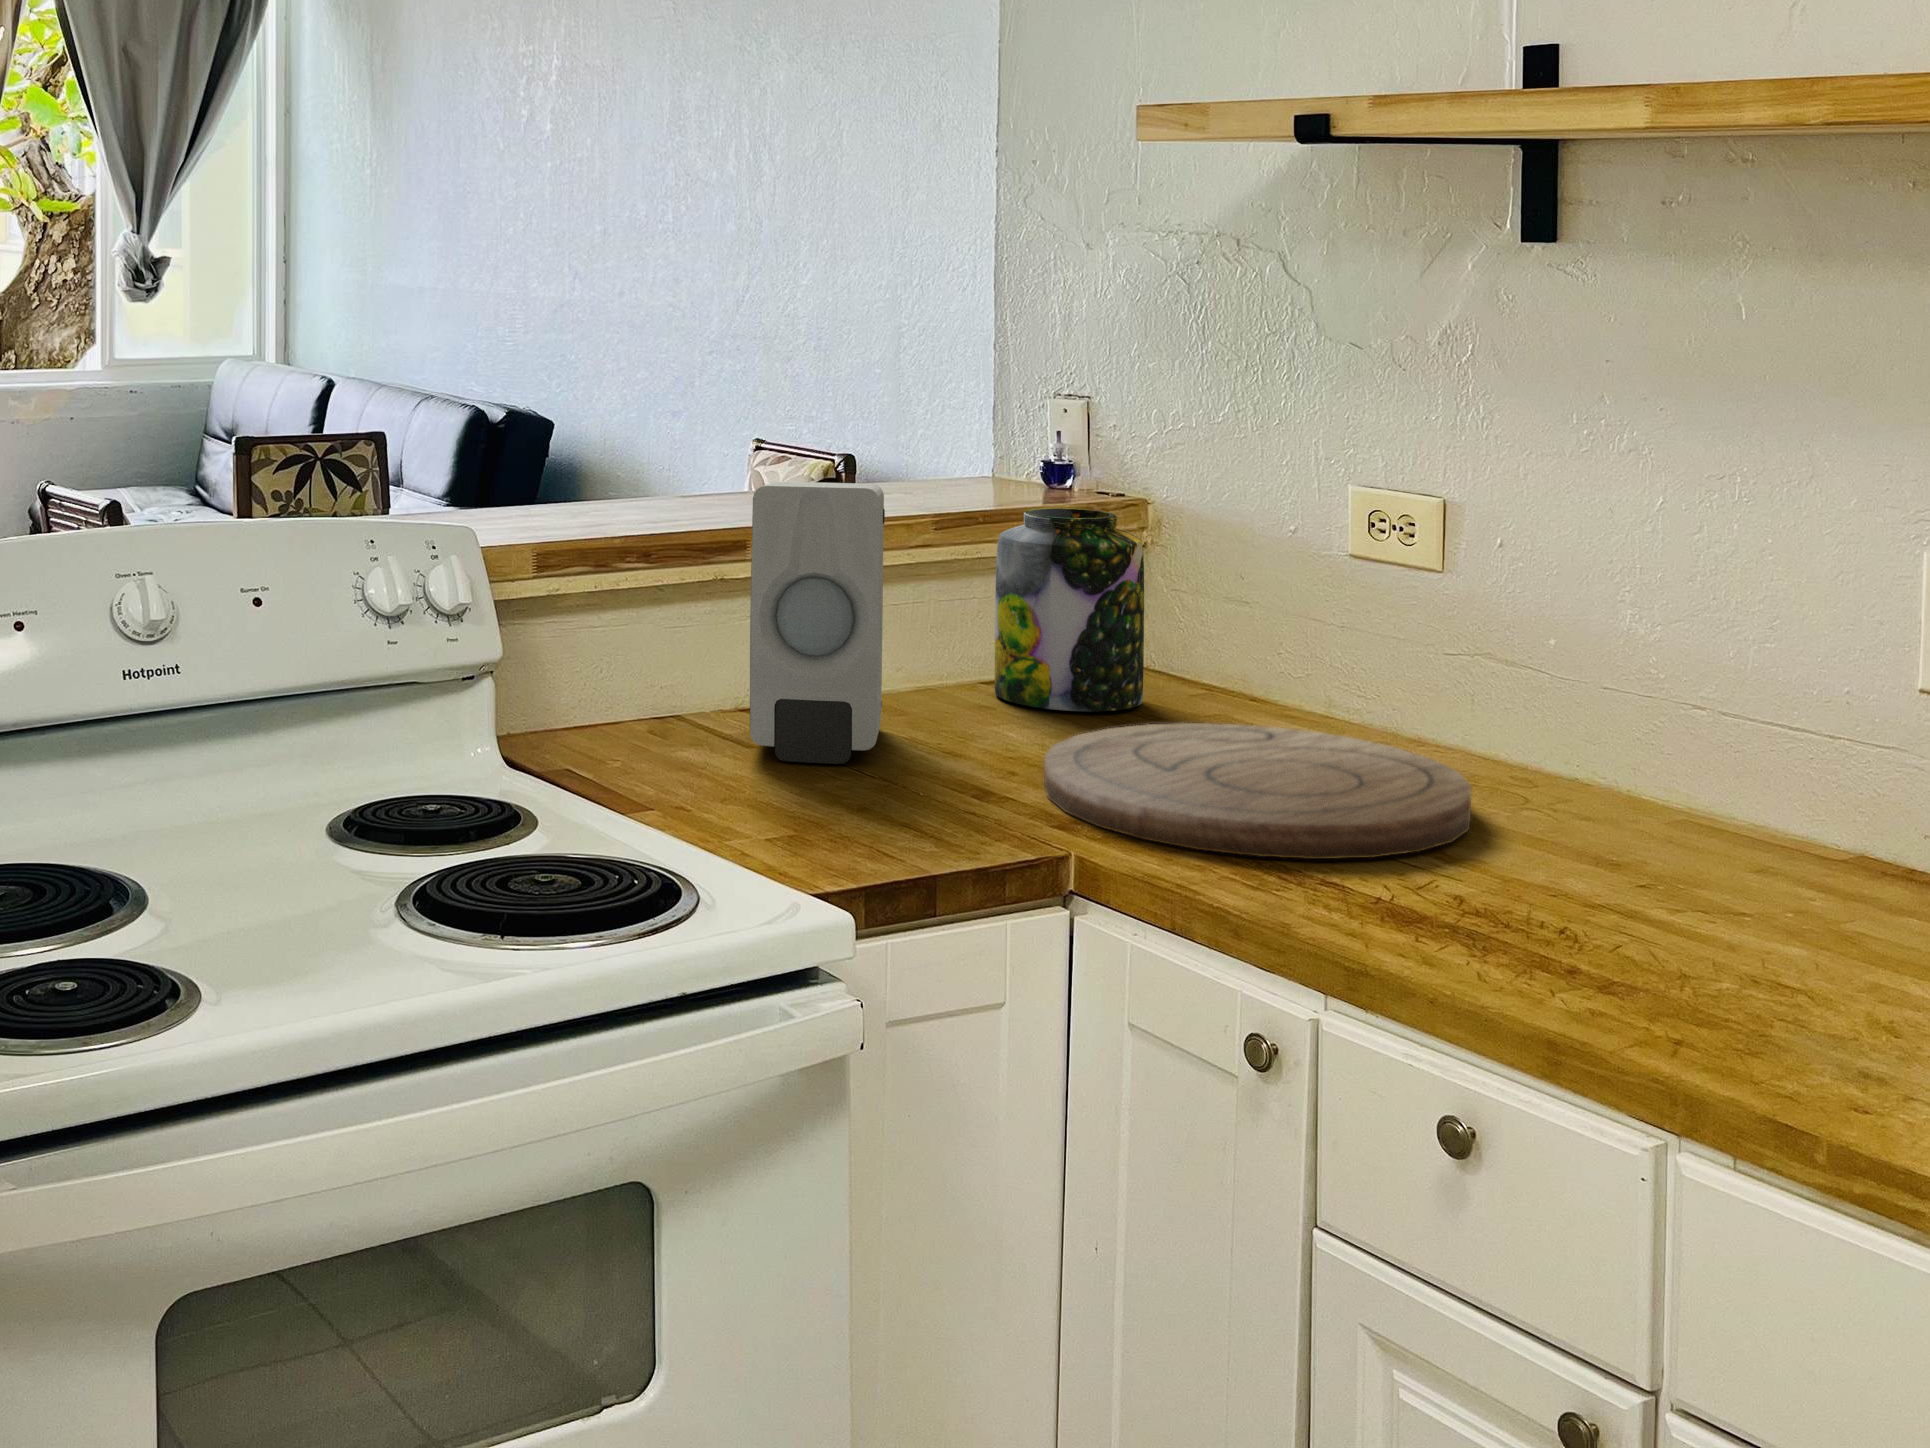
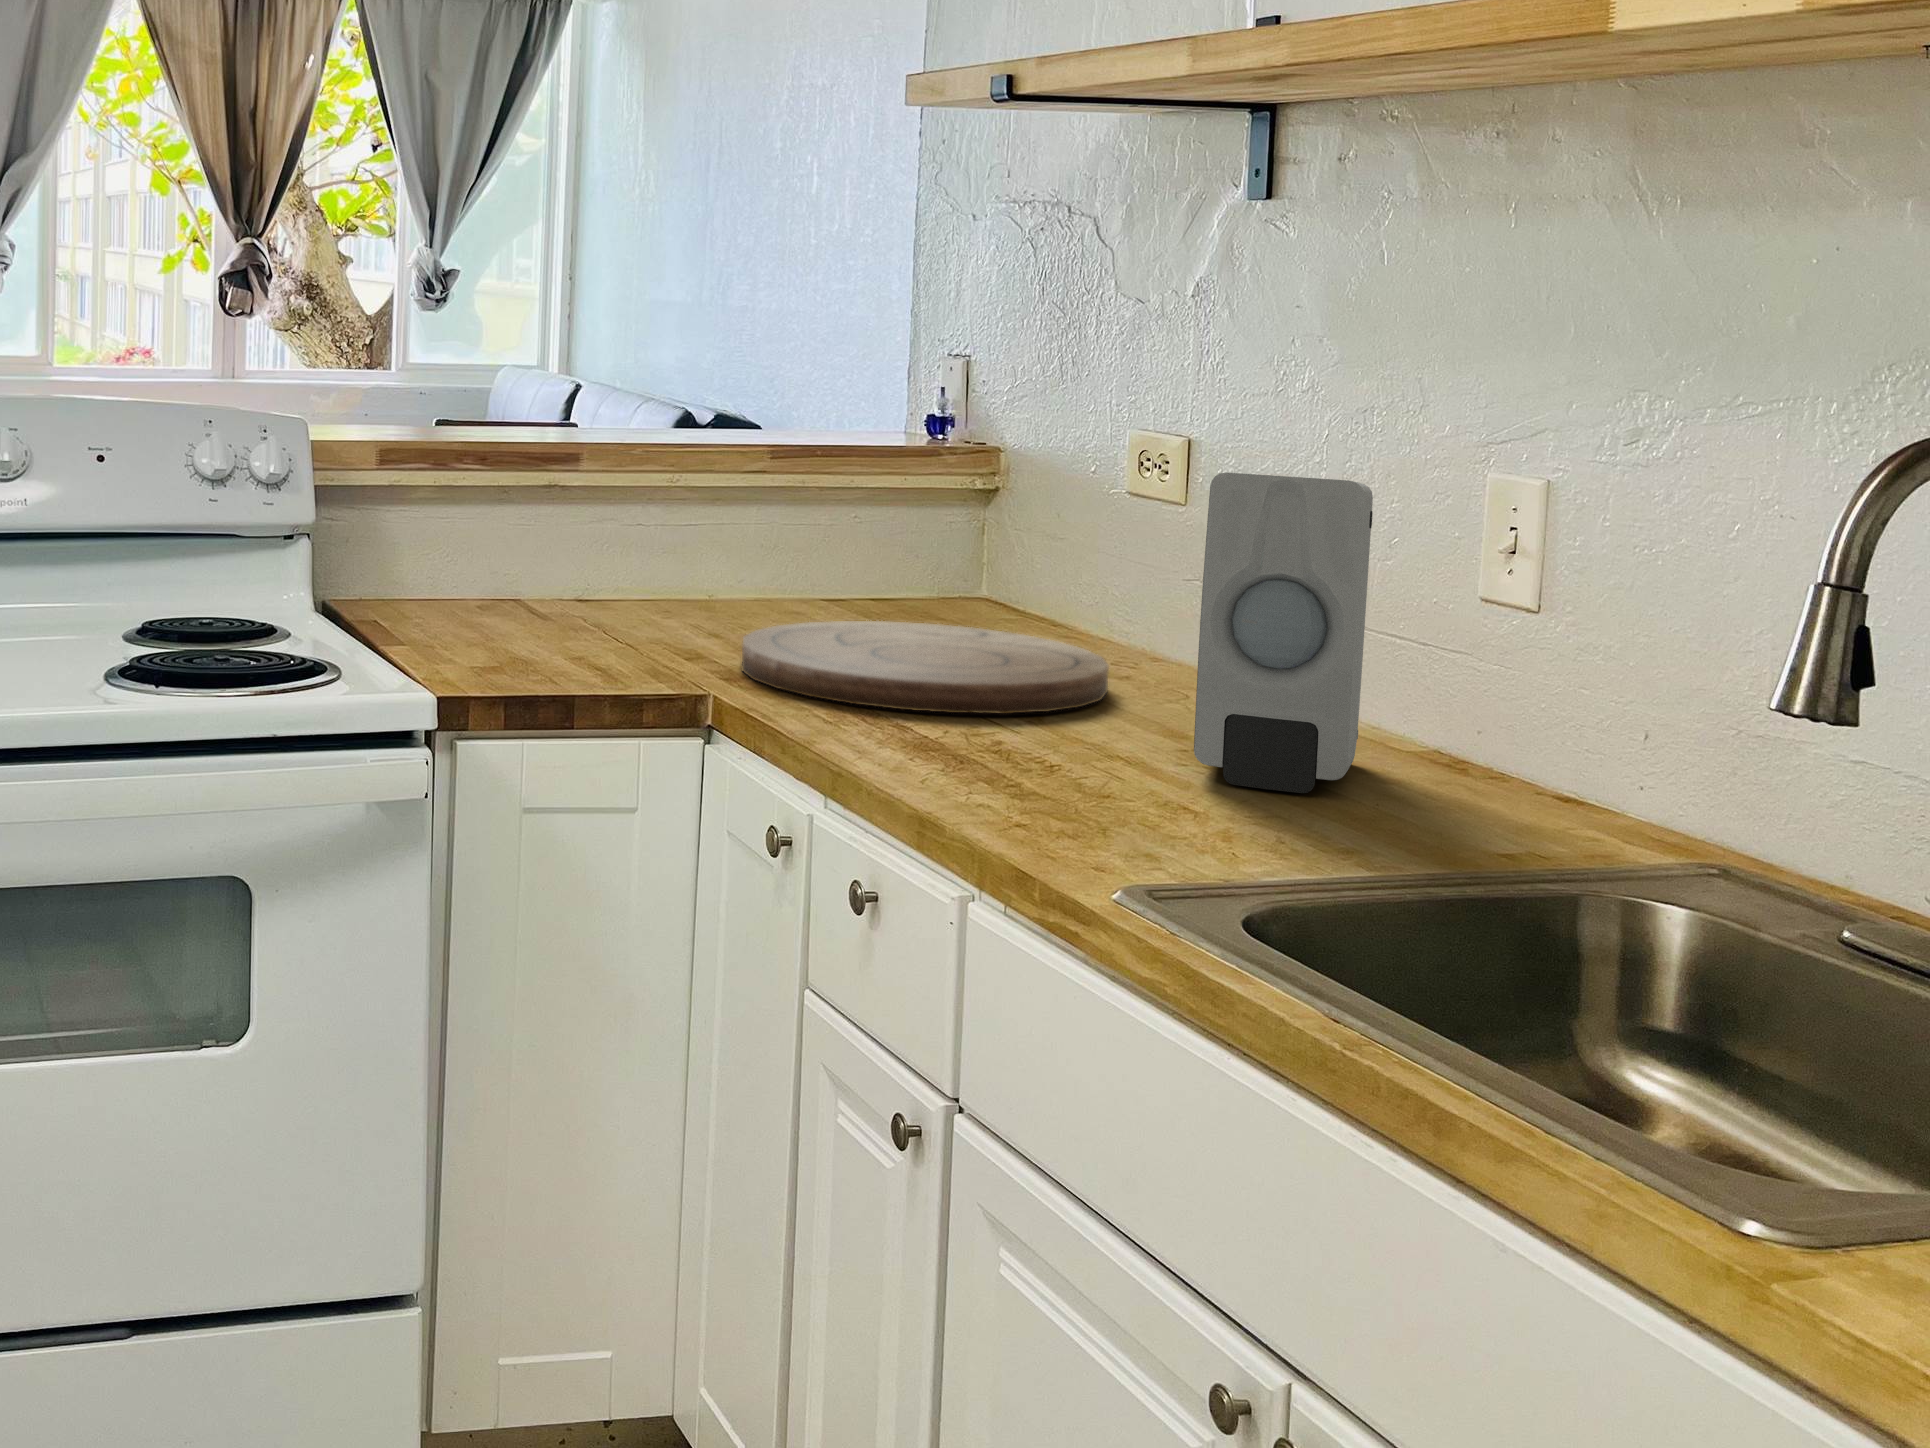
soap dispenser: present [750,482,885,764] -> present [1194,473,1373,793]
jar: present [995,508,1144,711] -> none [812,442,946,620]

